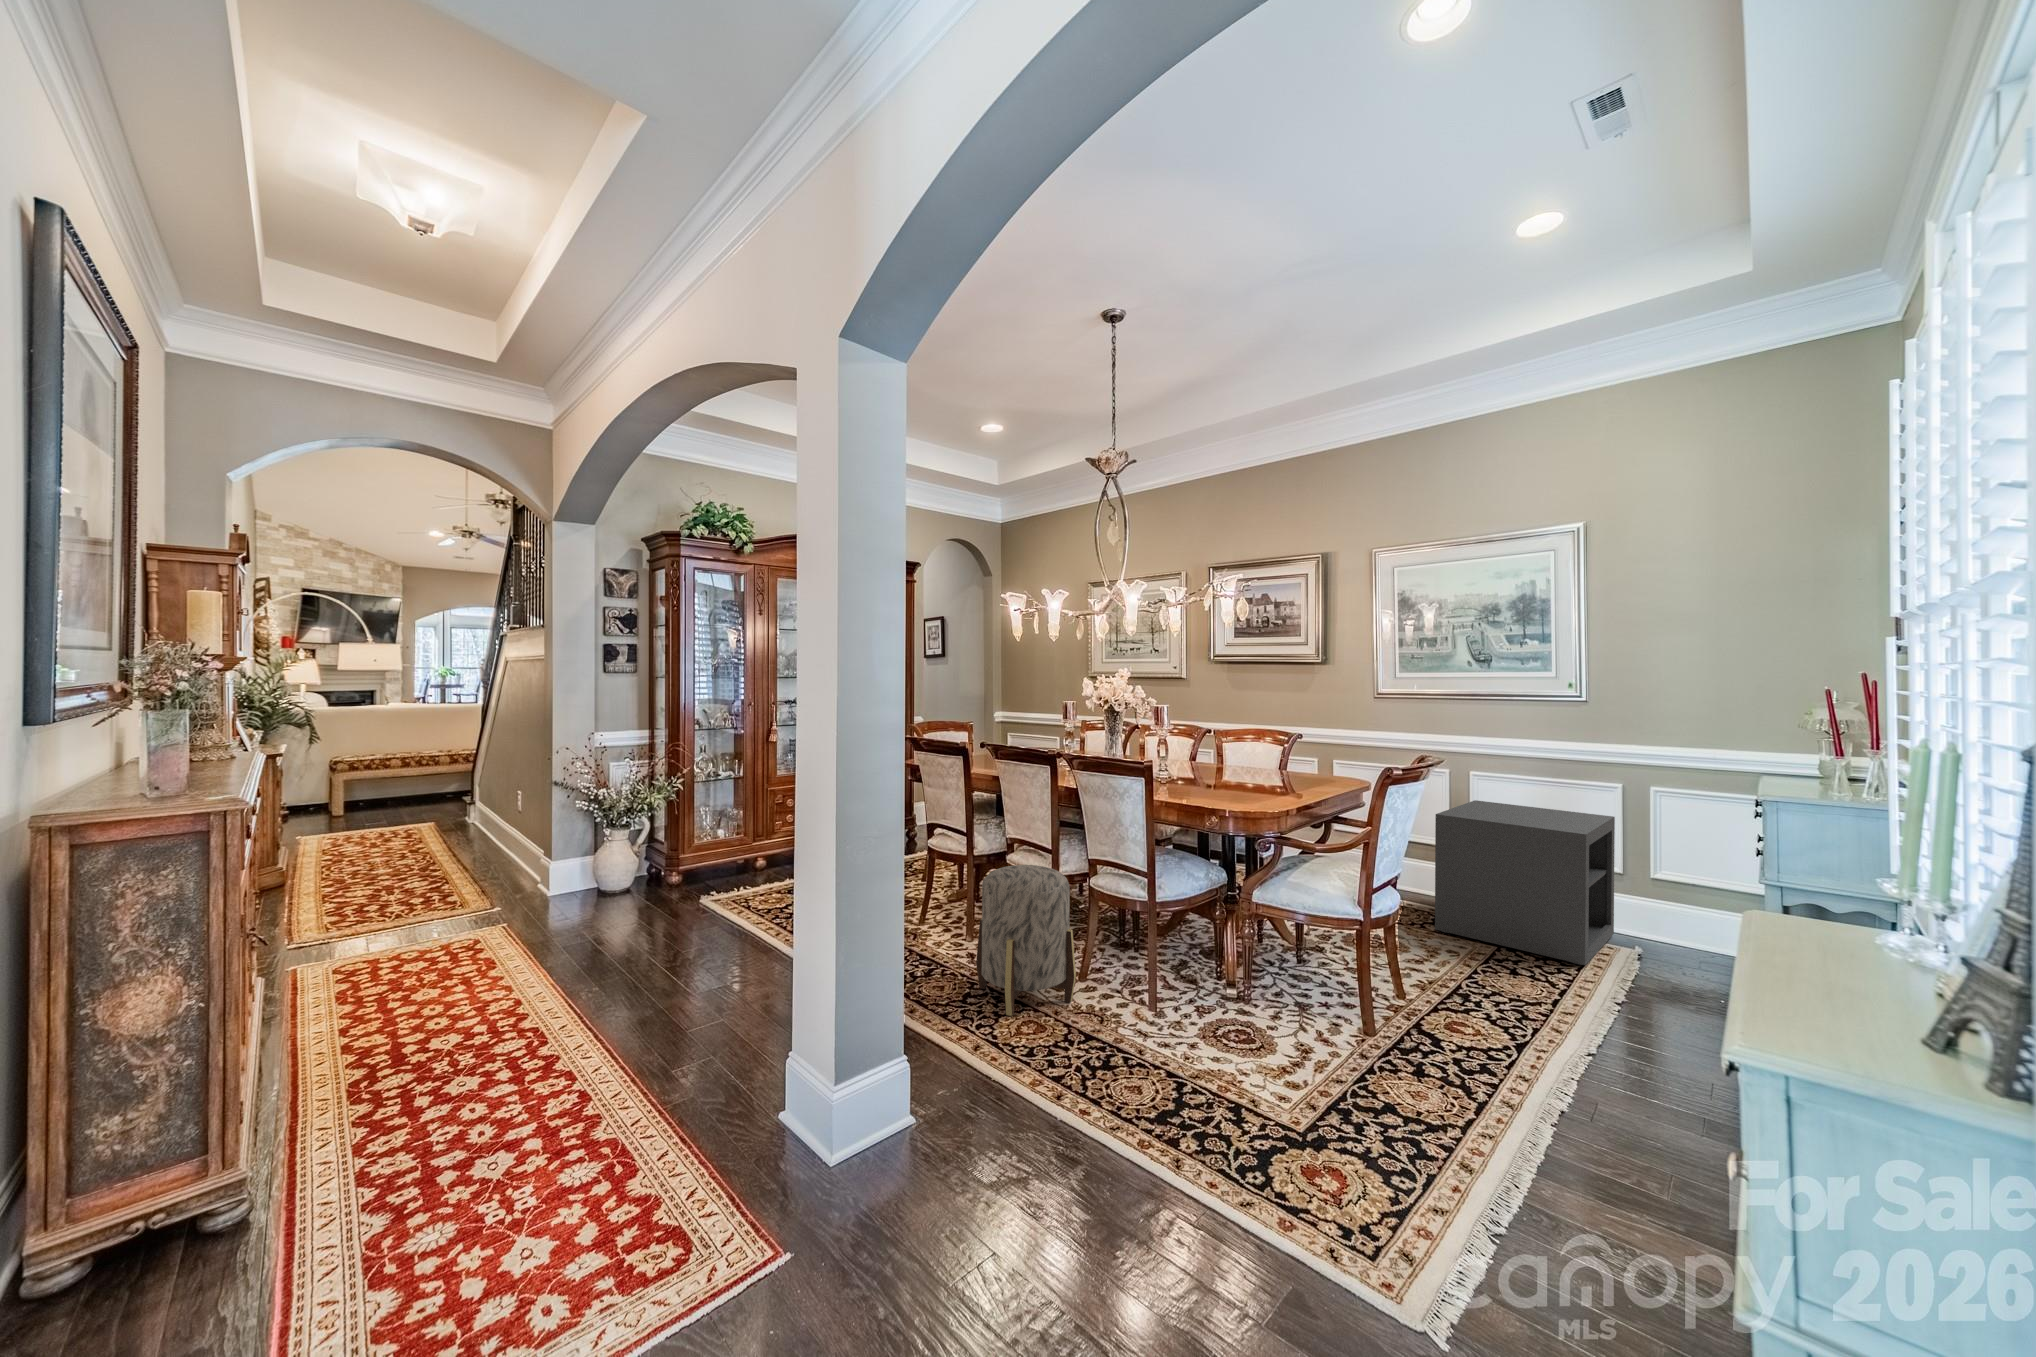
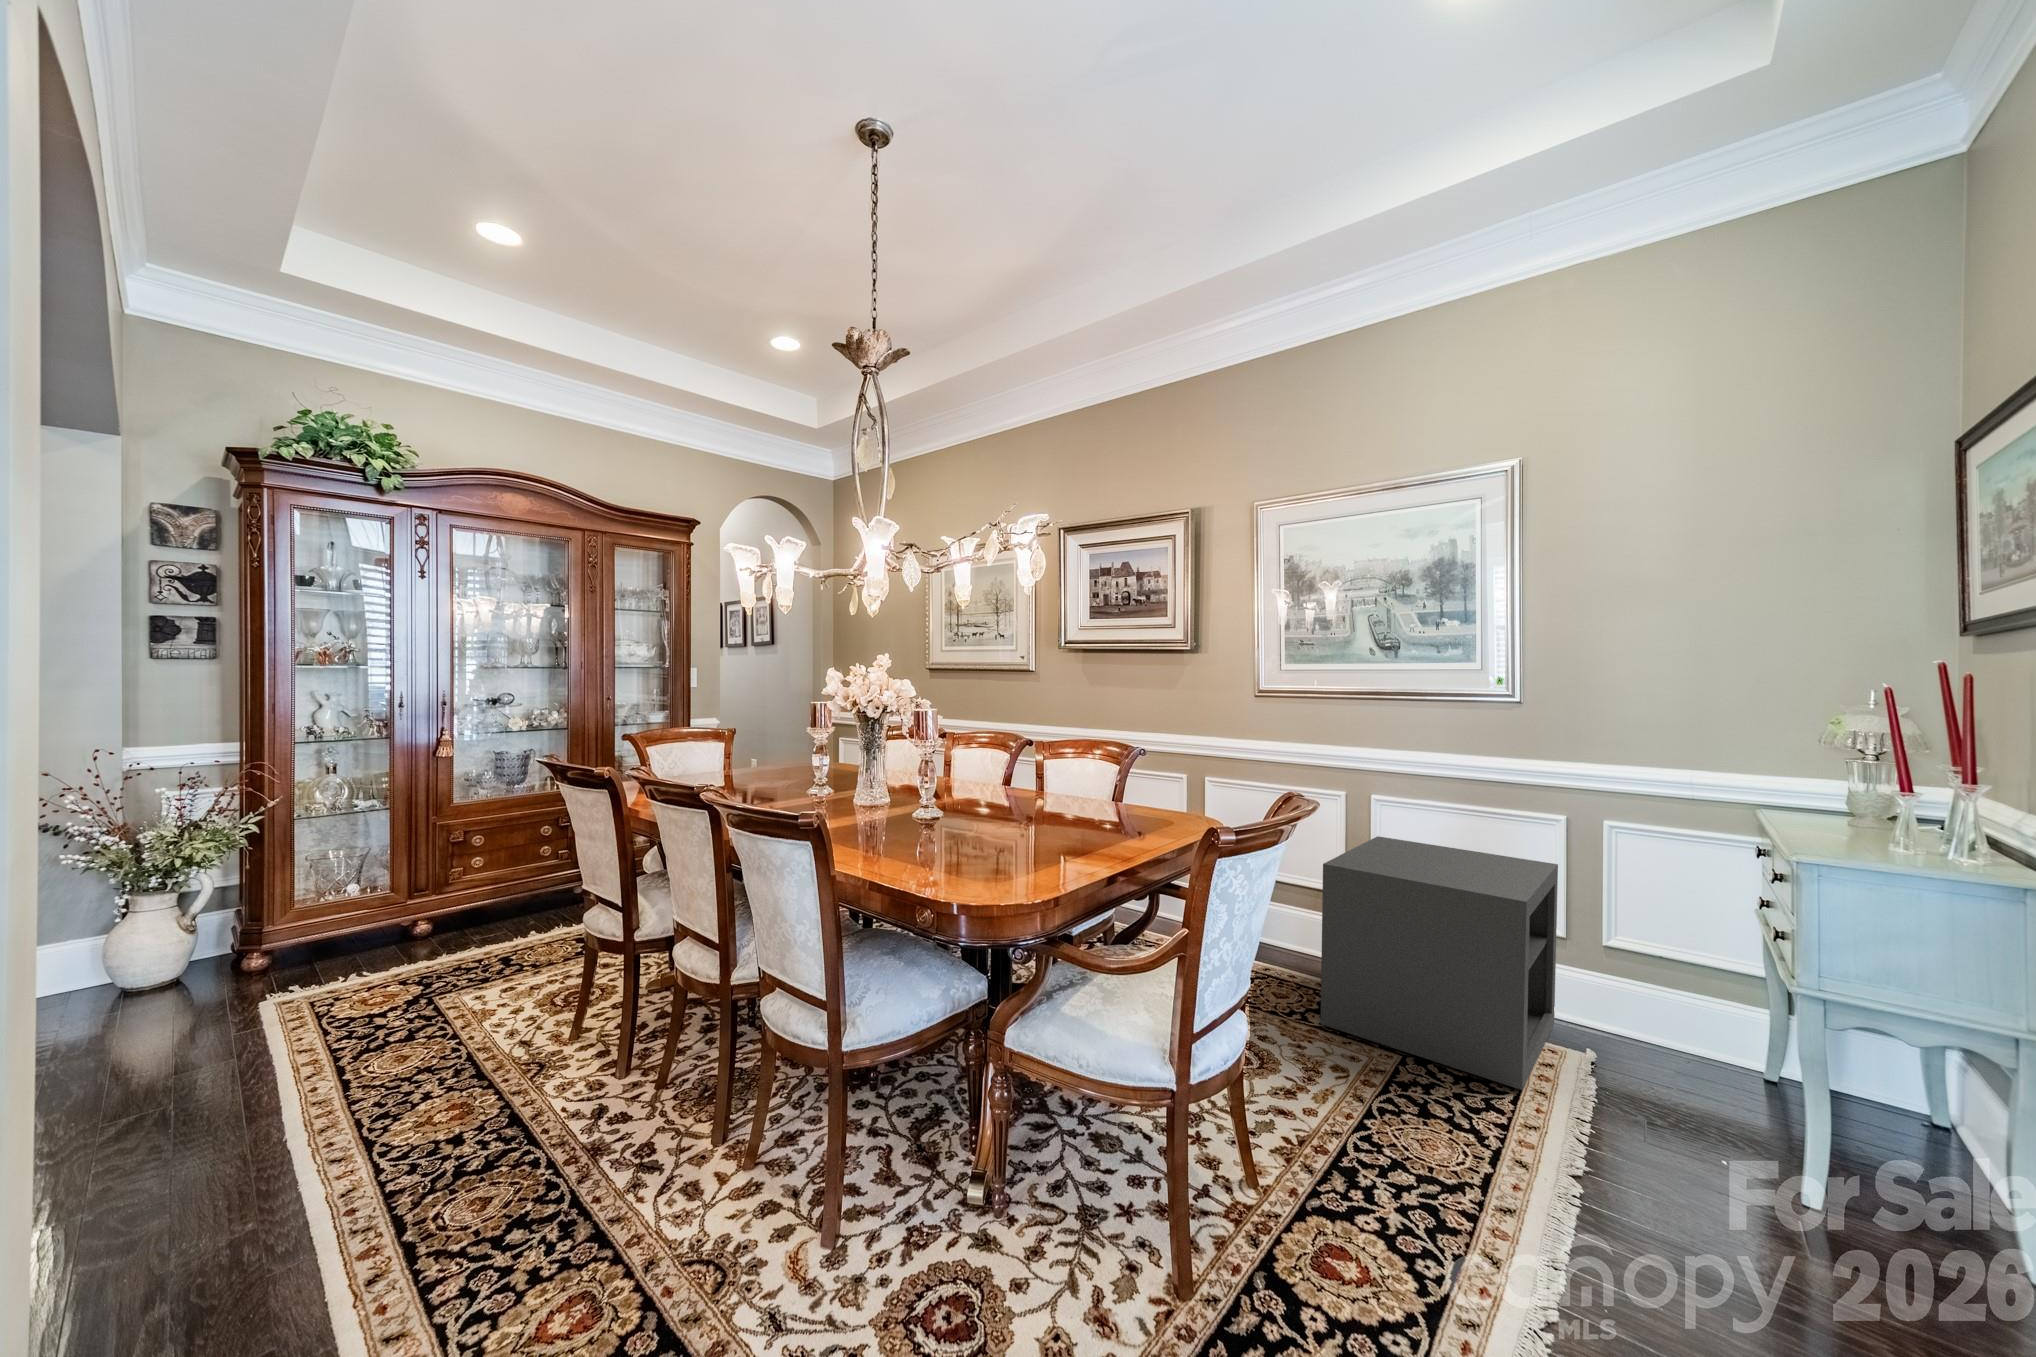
ottoman: present [976,865,1076,1016] -> none [558,980,724,1268]

